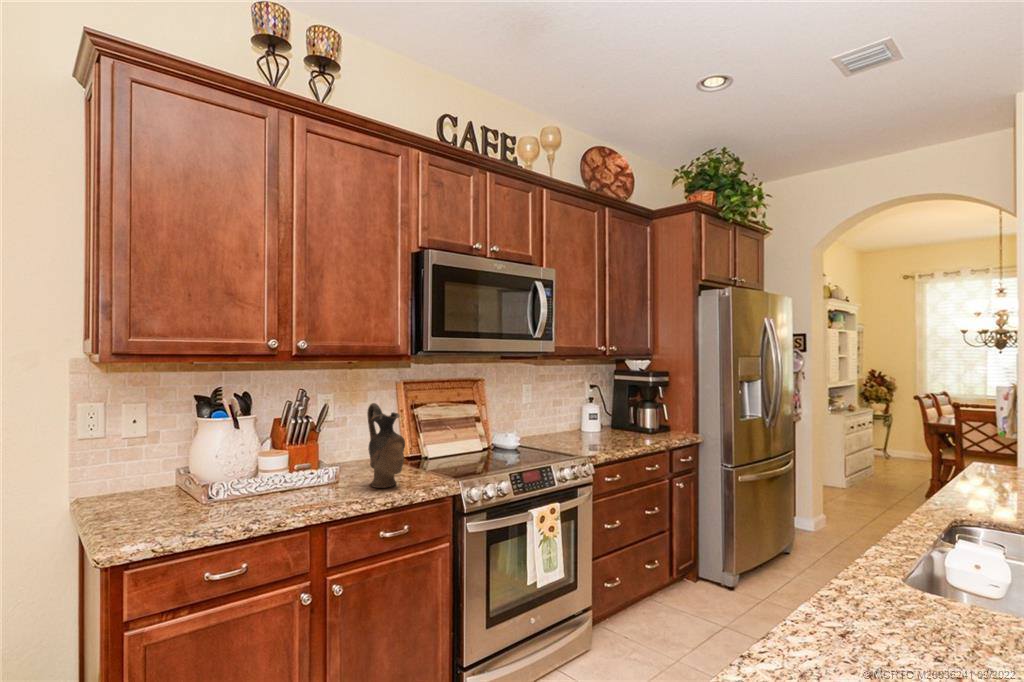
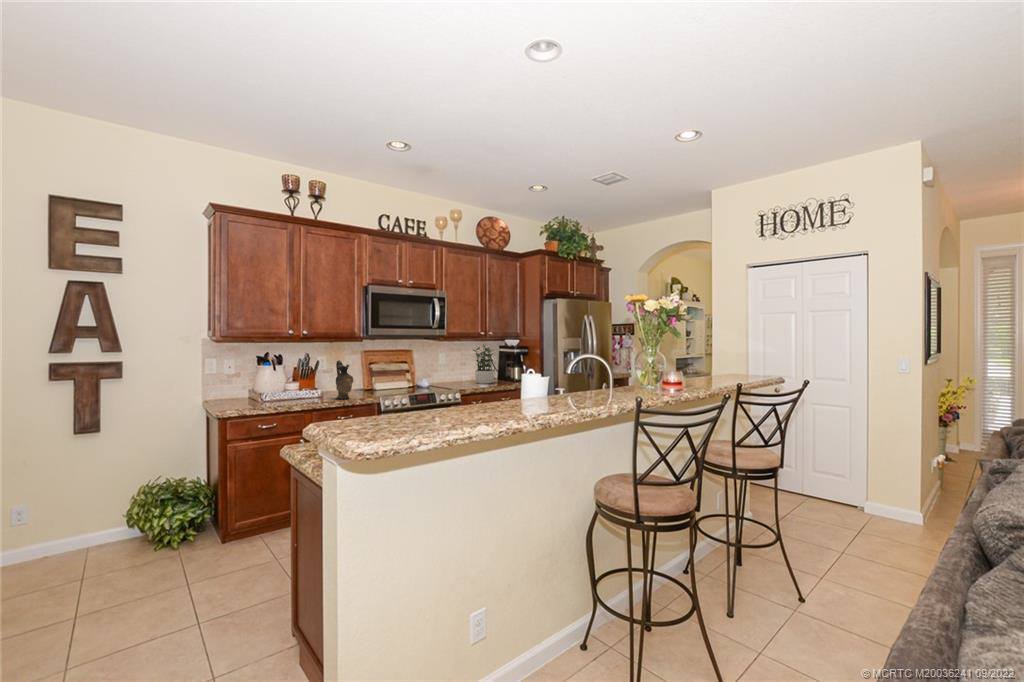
potted plant: none [580,367,620,437] -> present [473,345,495,384]

